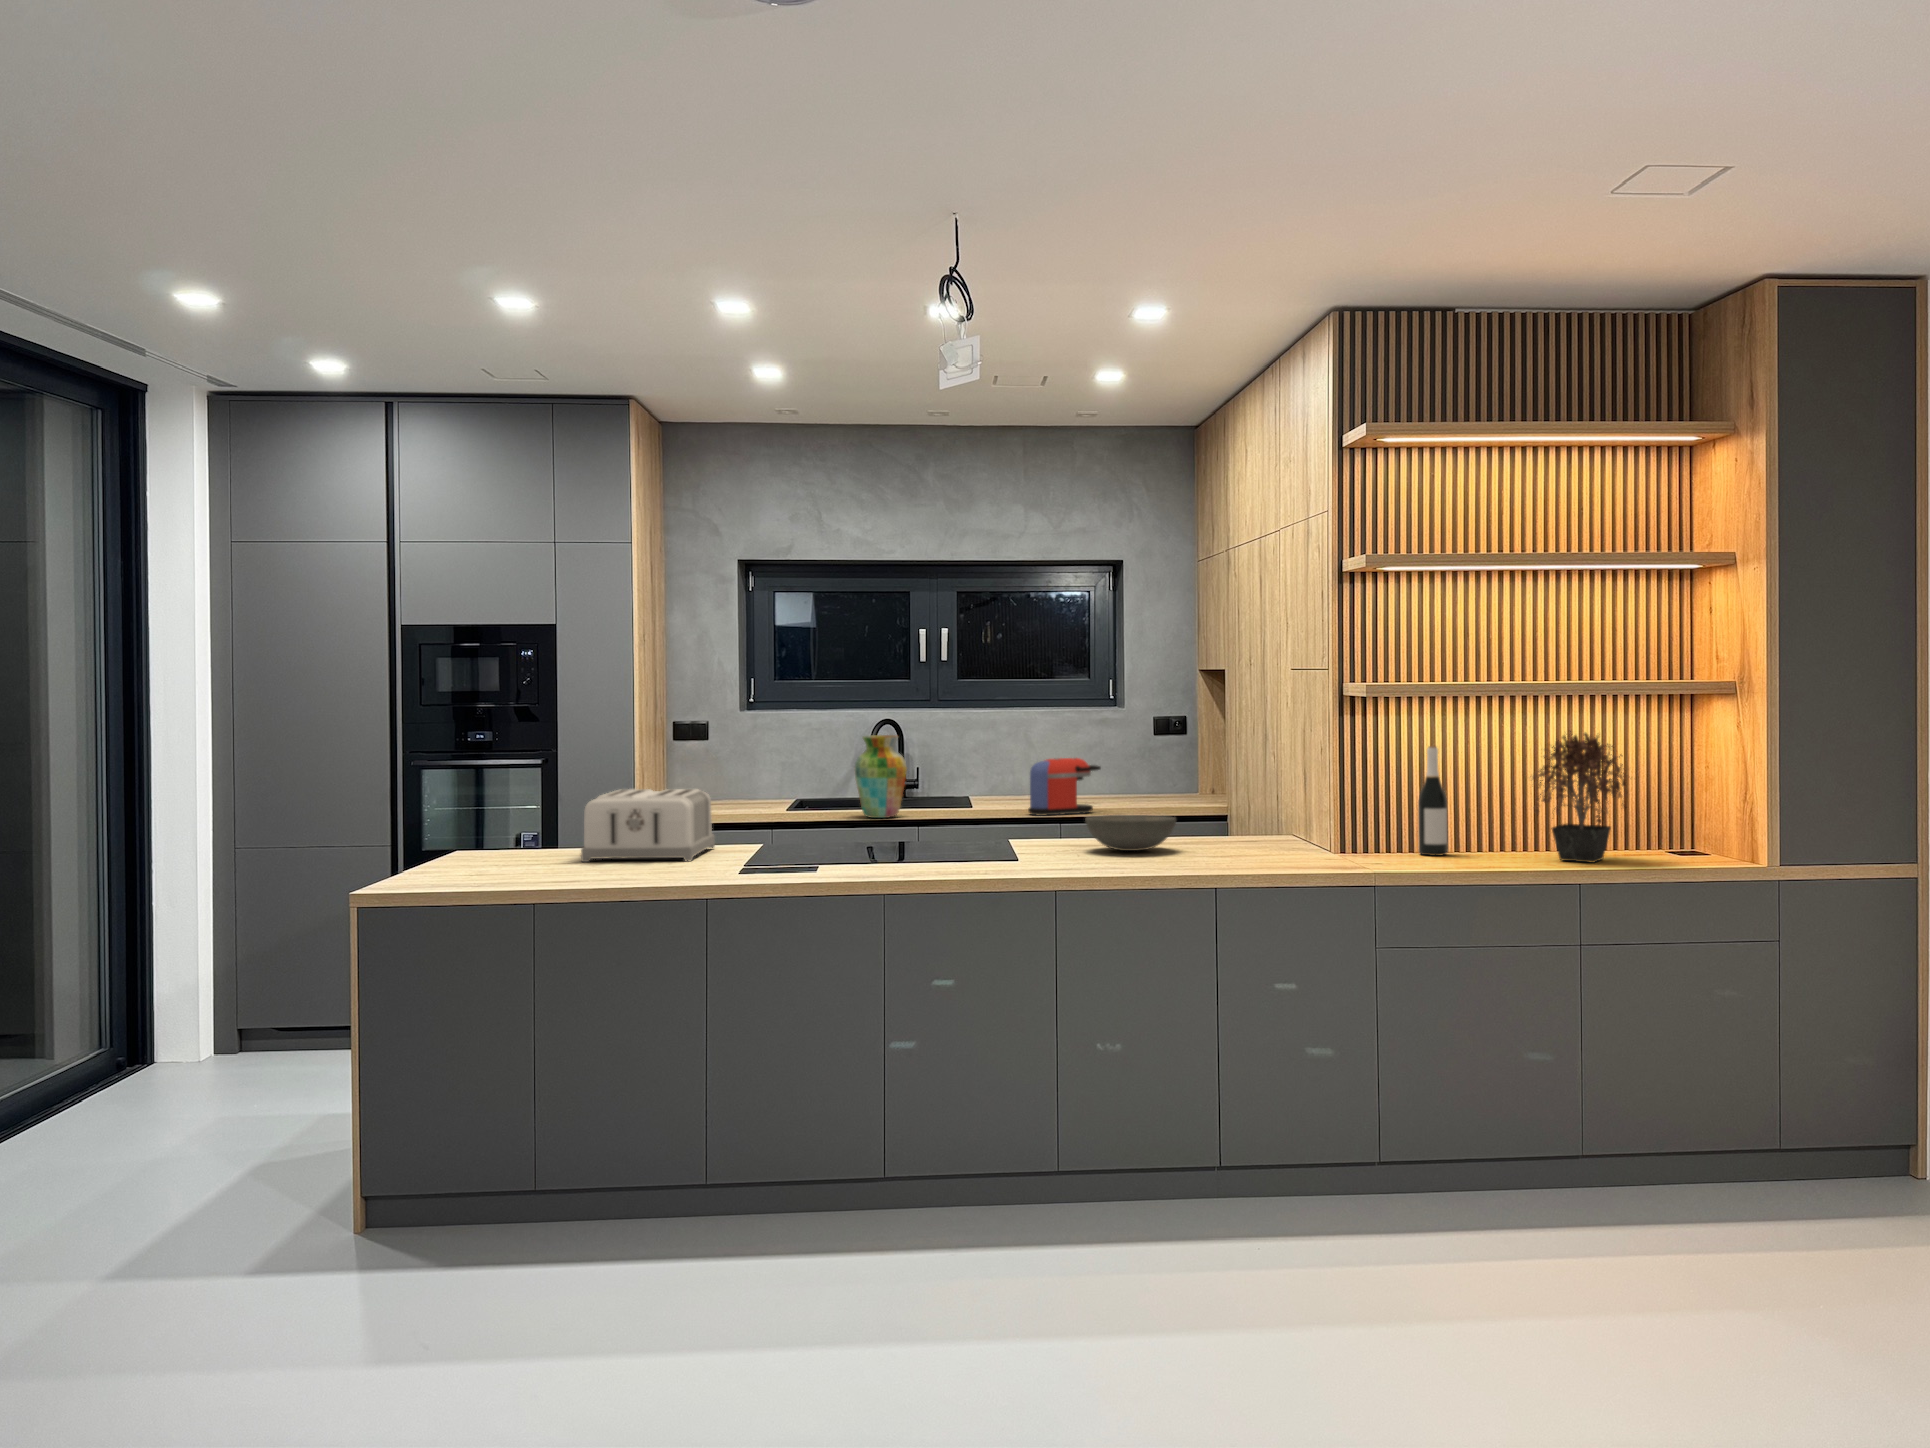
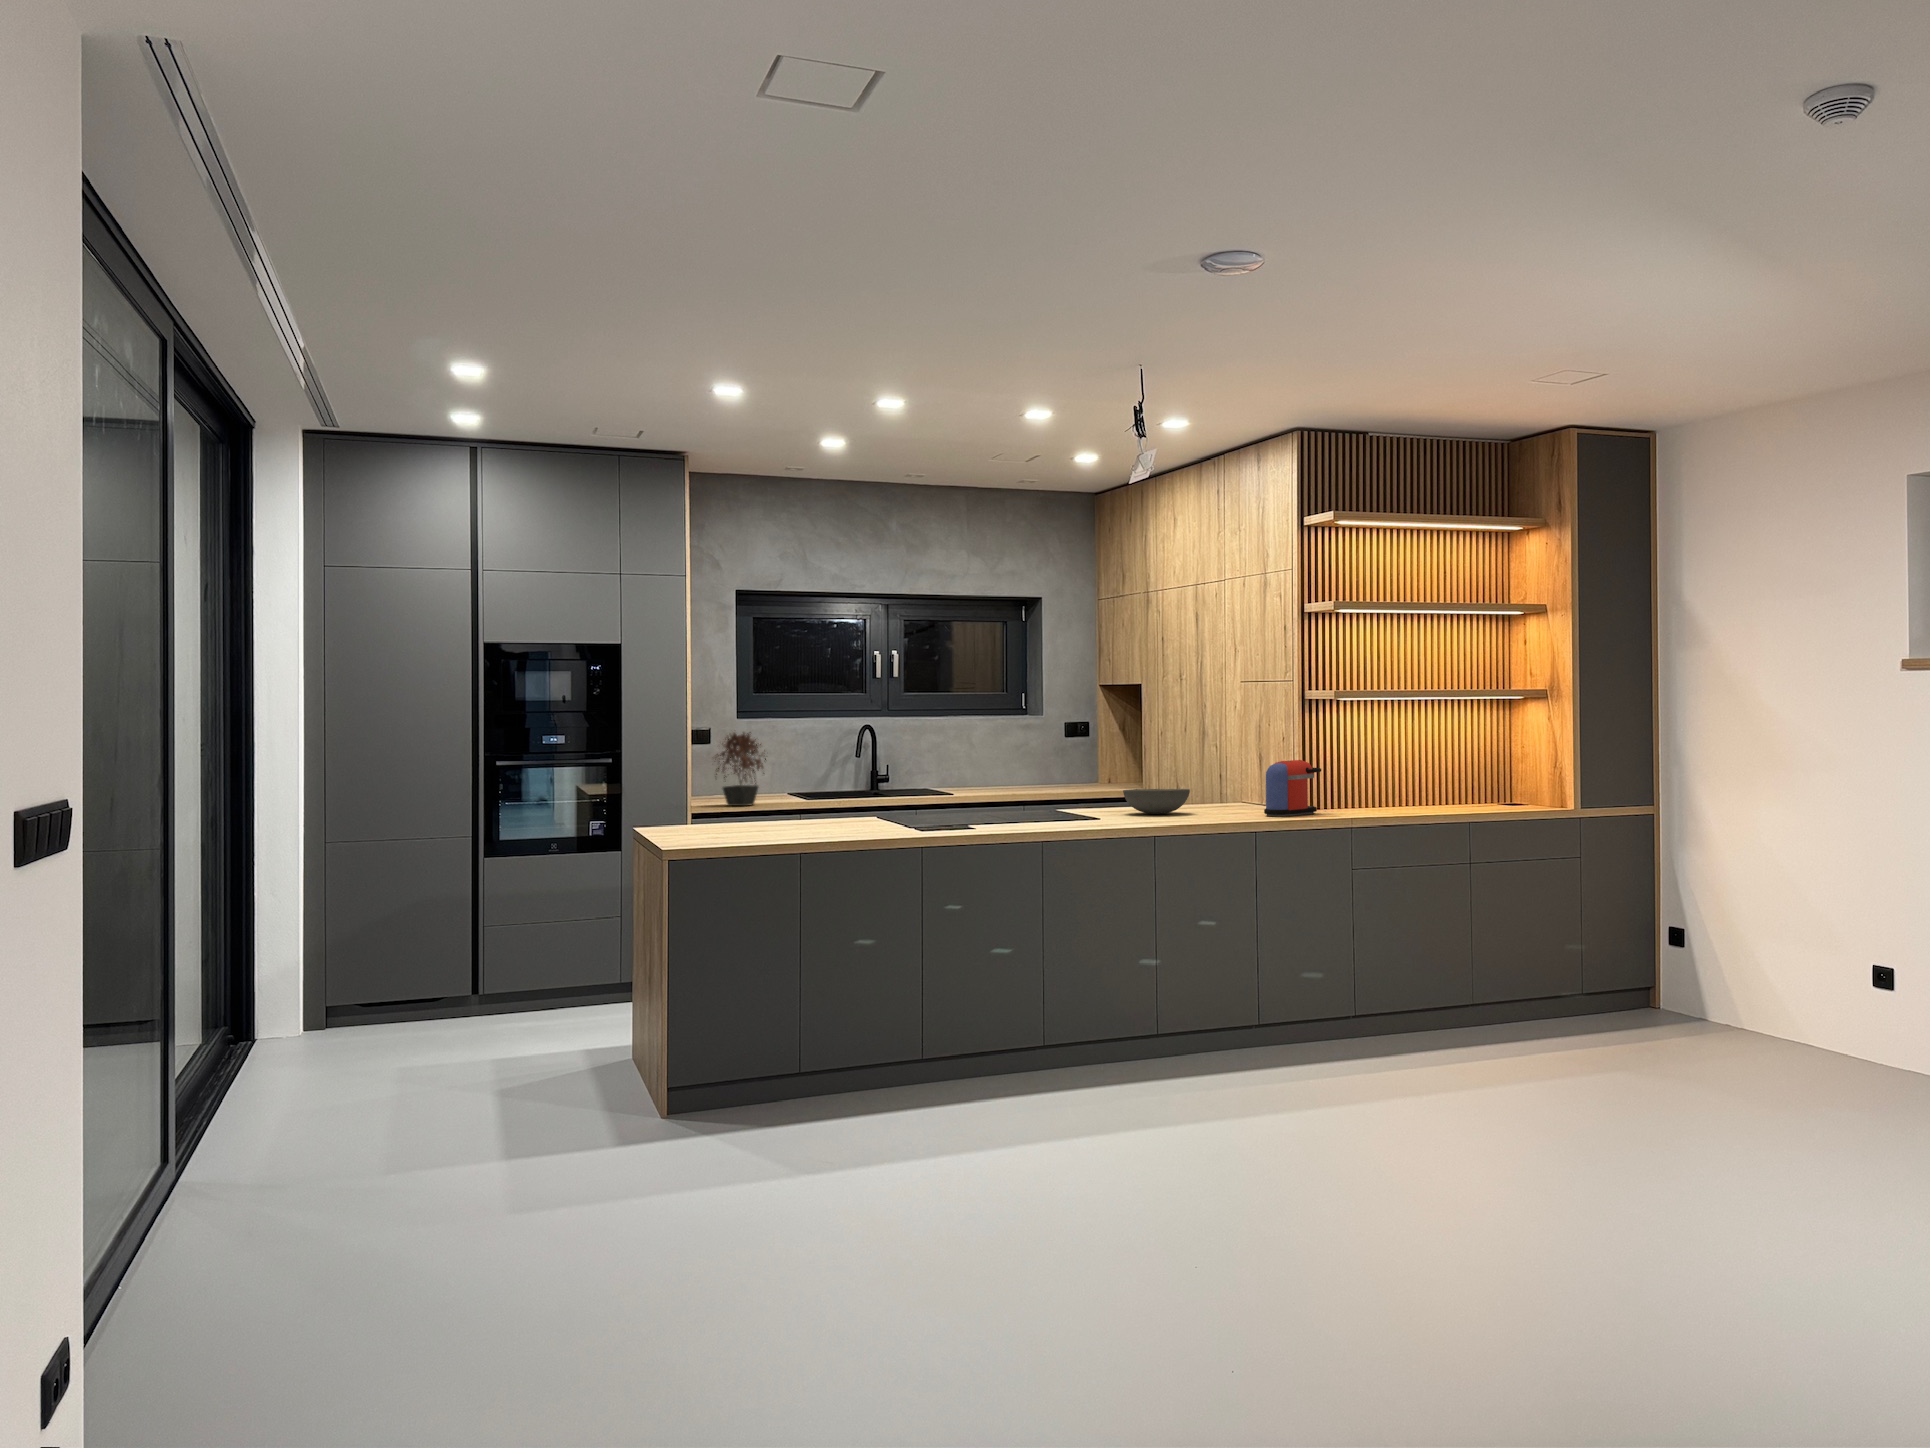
potted plant: present [1533,731,1627,863] -> present [715,732,766,806]
vase: present [855,735,907,818] -> none [867,738,910,805]
wine bottle: present [1418,746,1448,856] -> none [1353,735,1373,810]
coffee maker: present [1028,758,1101,816] -> present [1264,760,1321,817]
toaster: present [581,789,715,862] -> none [757,774,853,831]

